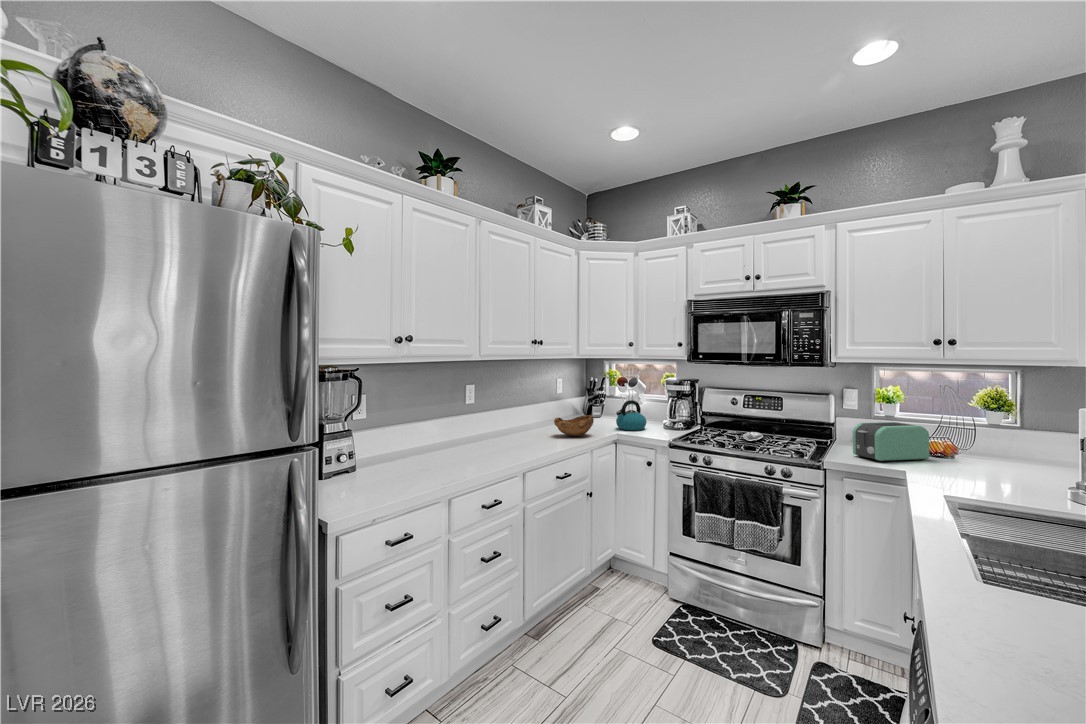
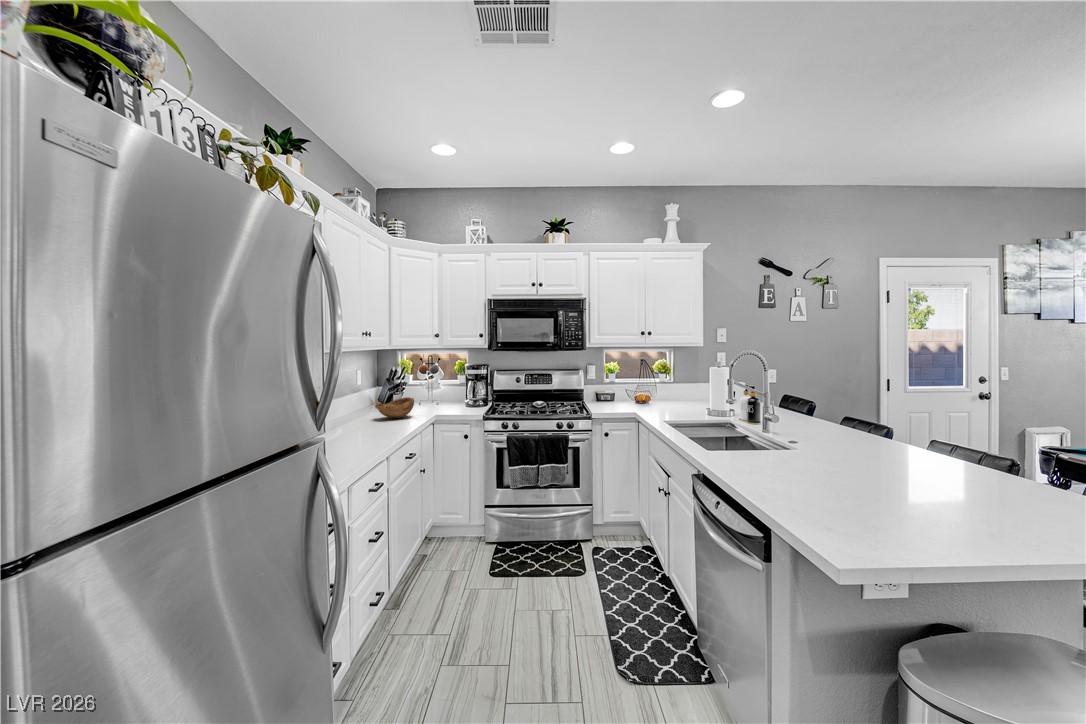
kettle: present [616,400,646,430] -> none [425,382,452,409]
toaster: present [853,422,930,461] -> none [606,387,642,412]

